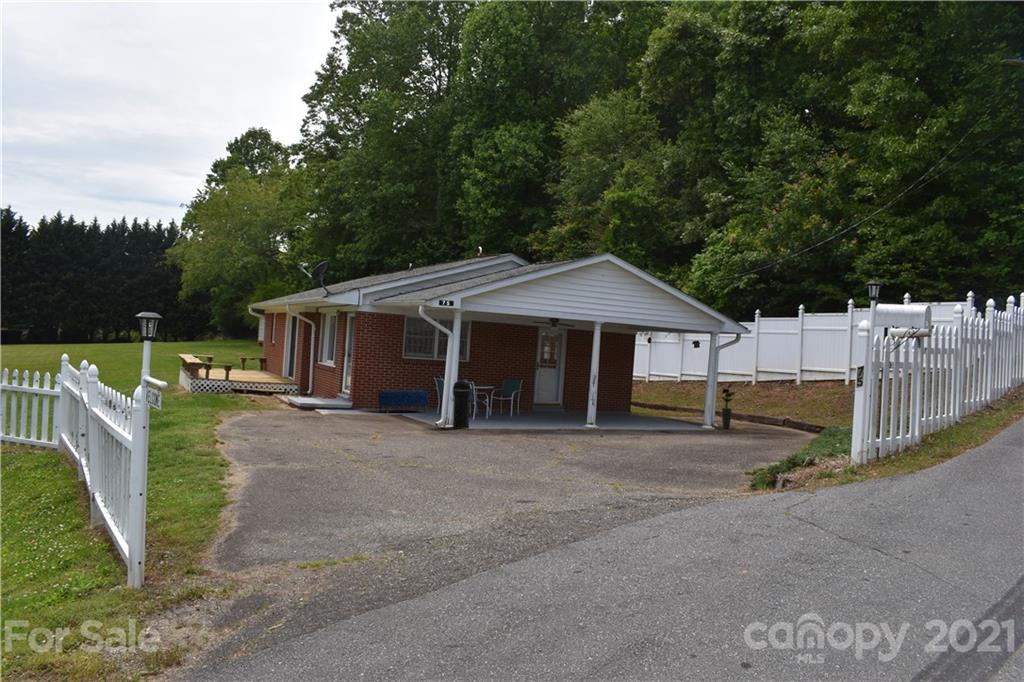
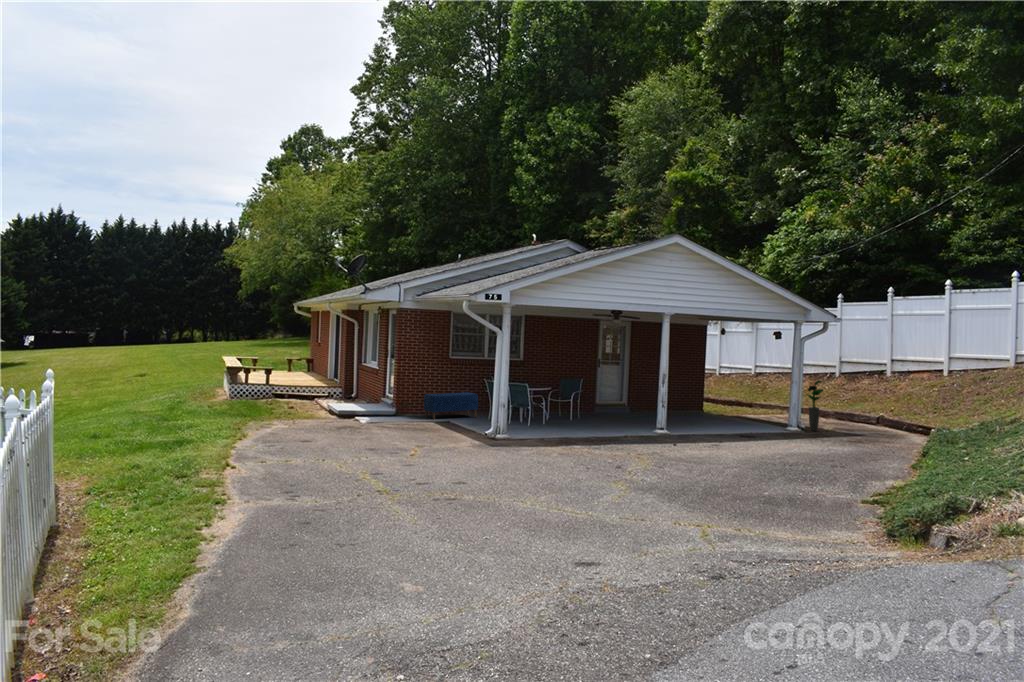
trash can: present [453,380,472,429] -> none [503,383,524,439]

